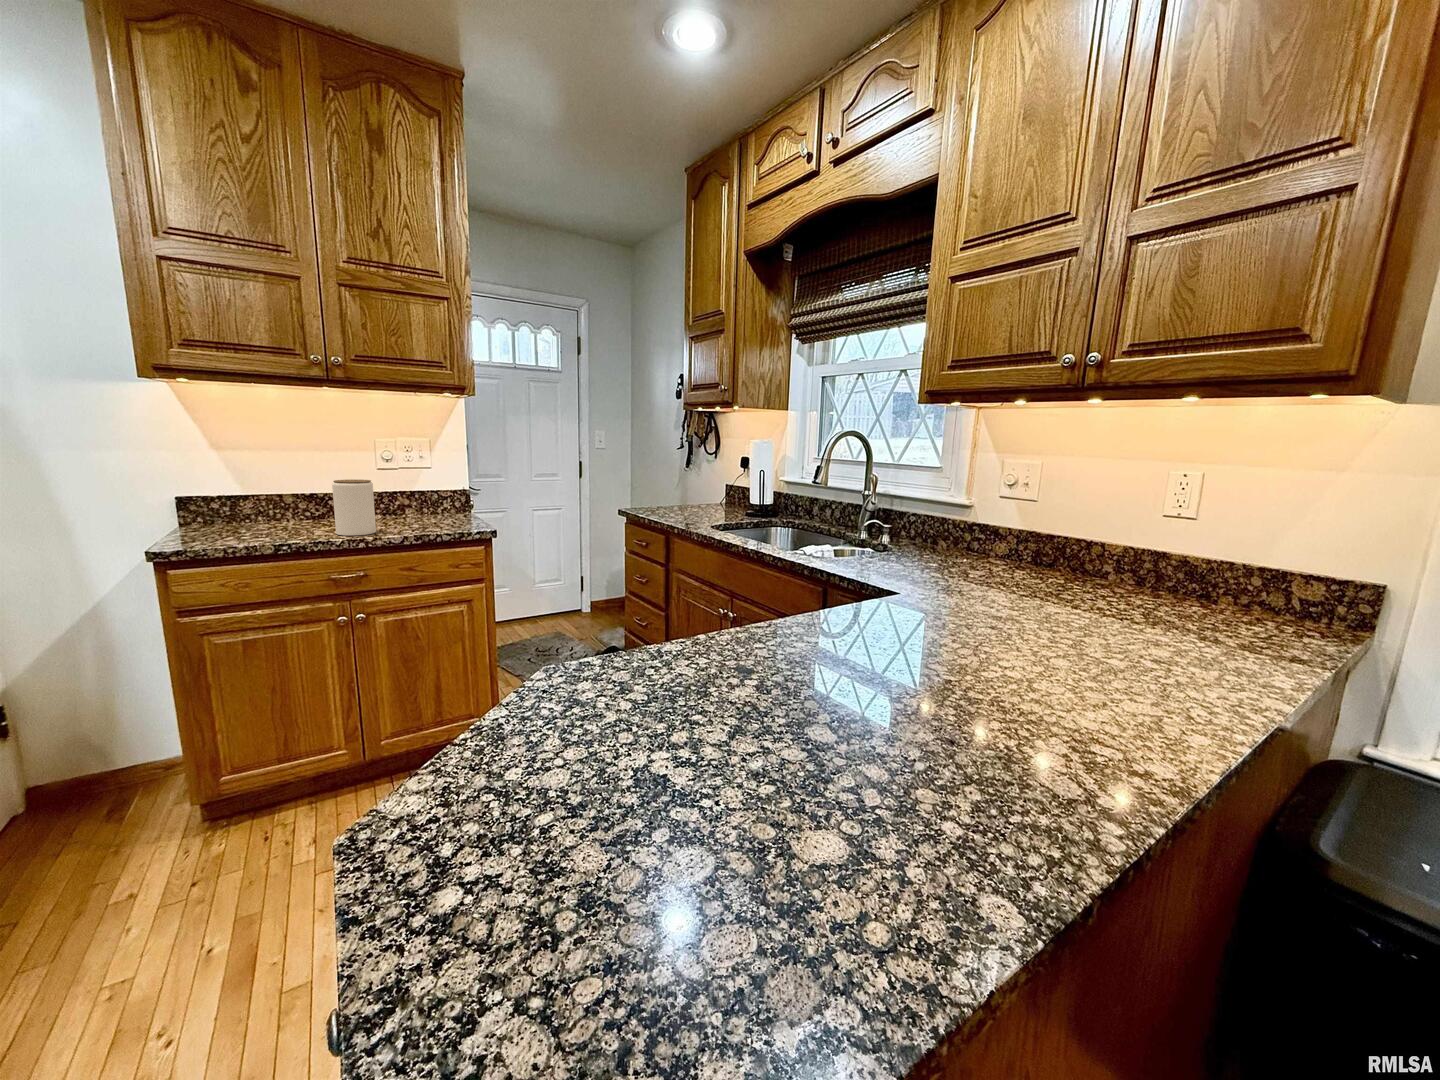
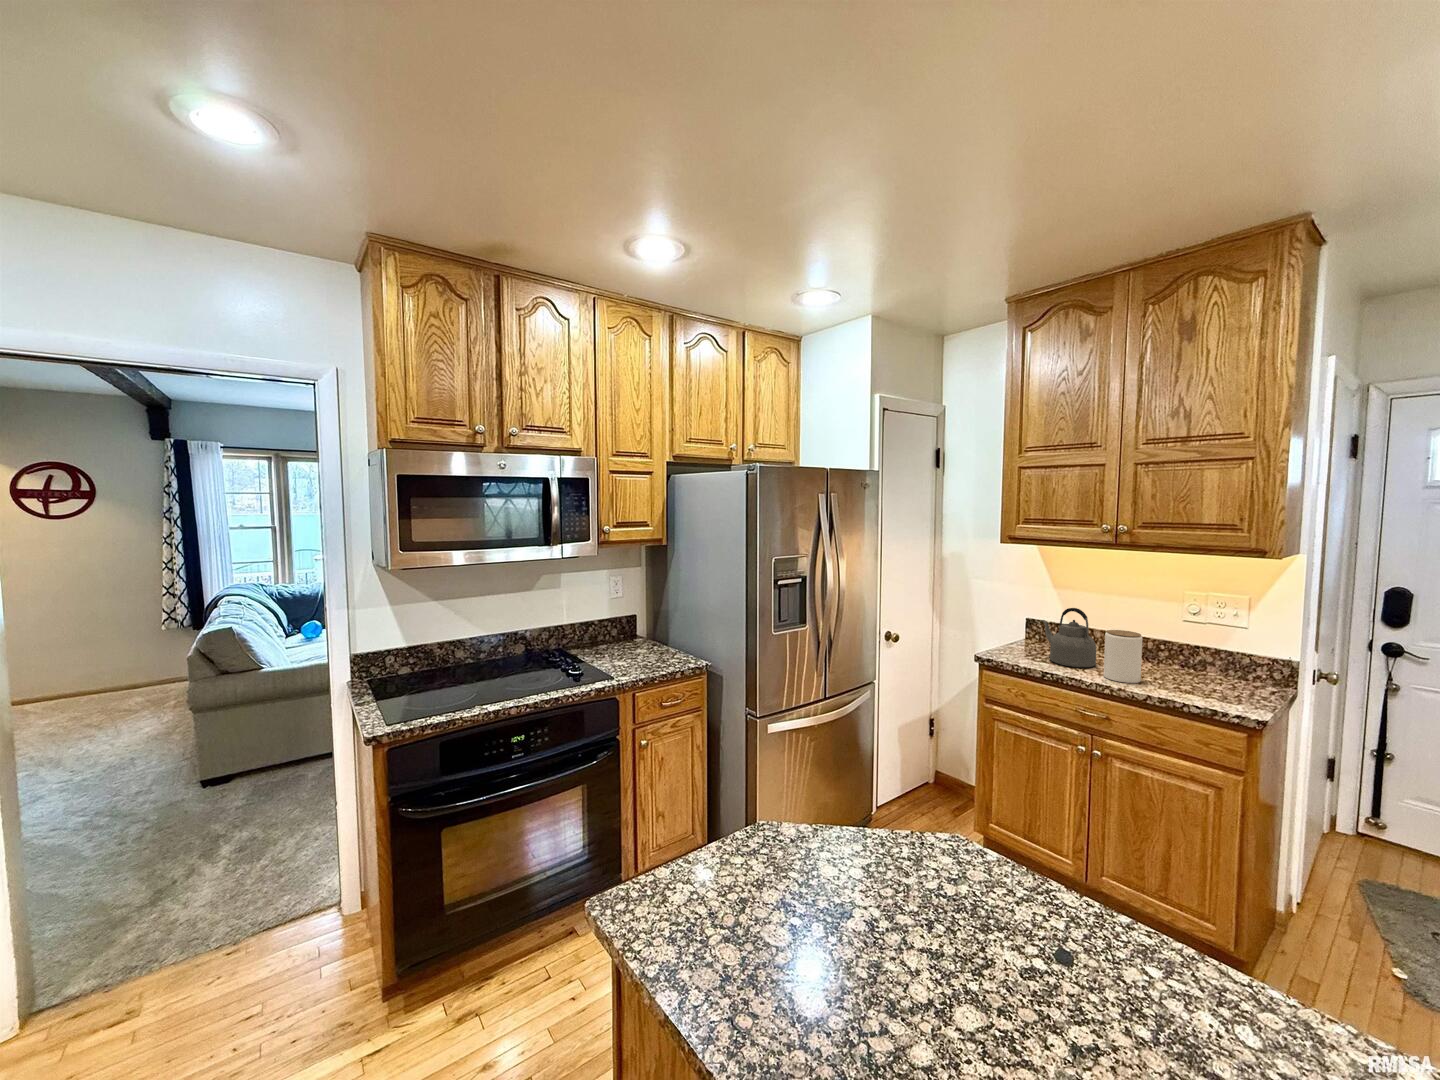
kettle: none [219,462,313,536] -> present [1040,608,1096,667]

